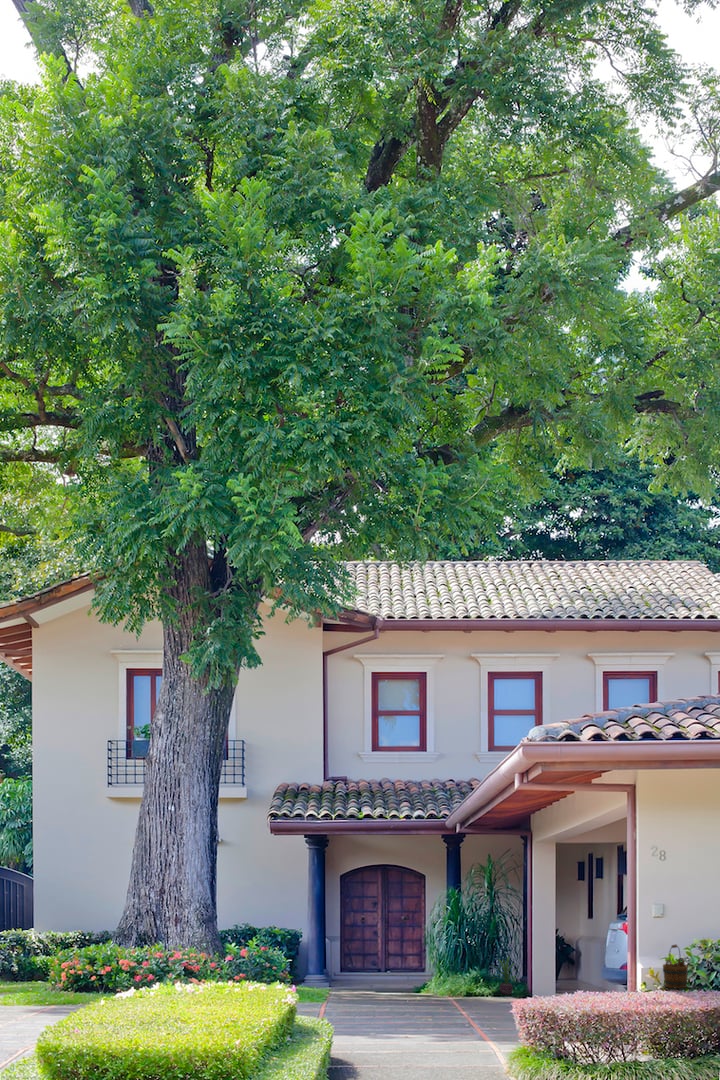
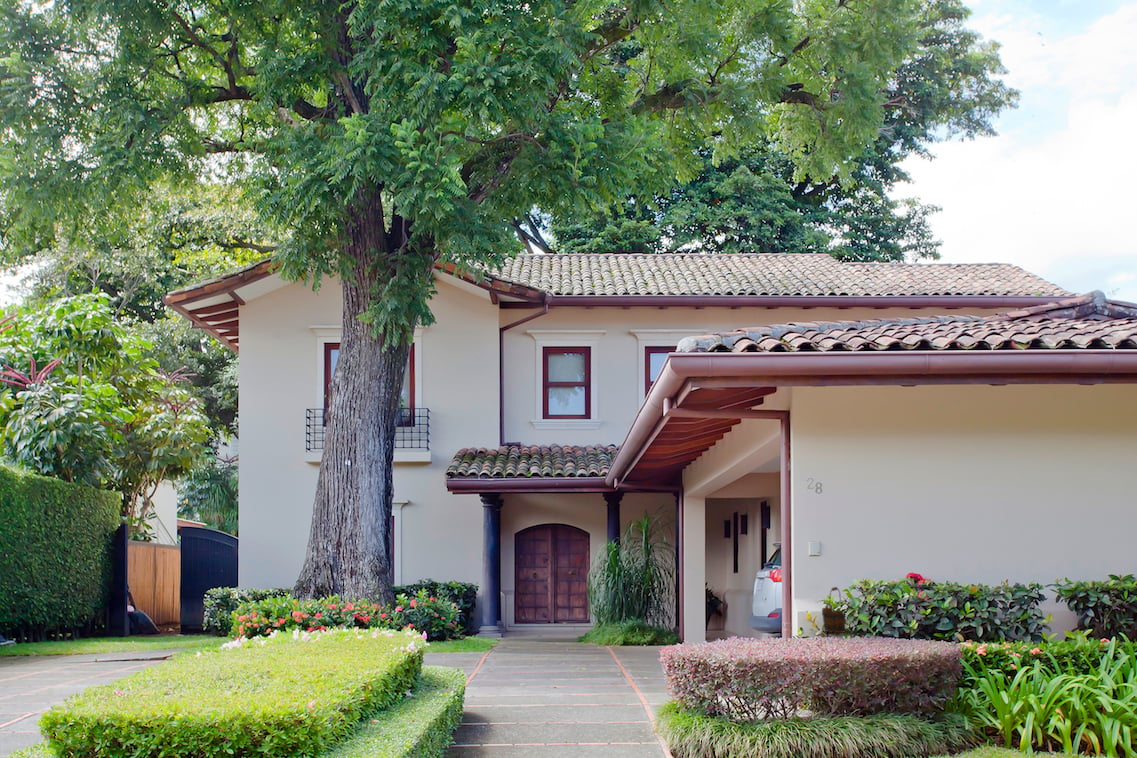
decorative plant: present [499,956,515,995] -> none [645,597,681,632]

